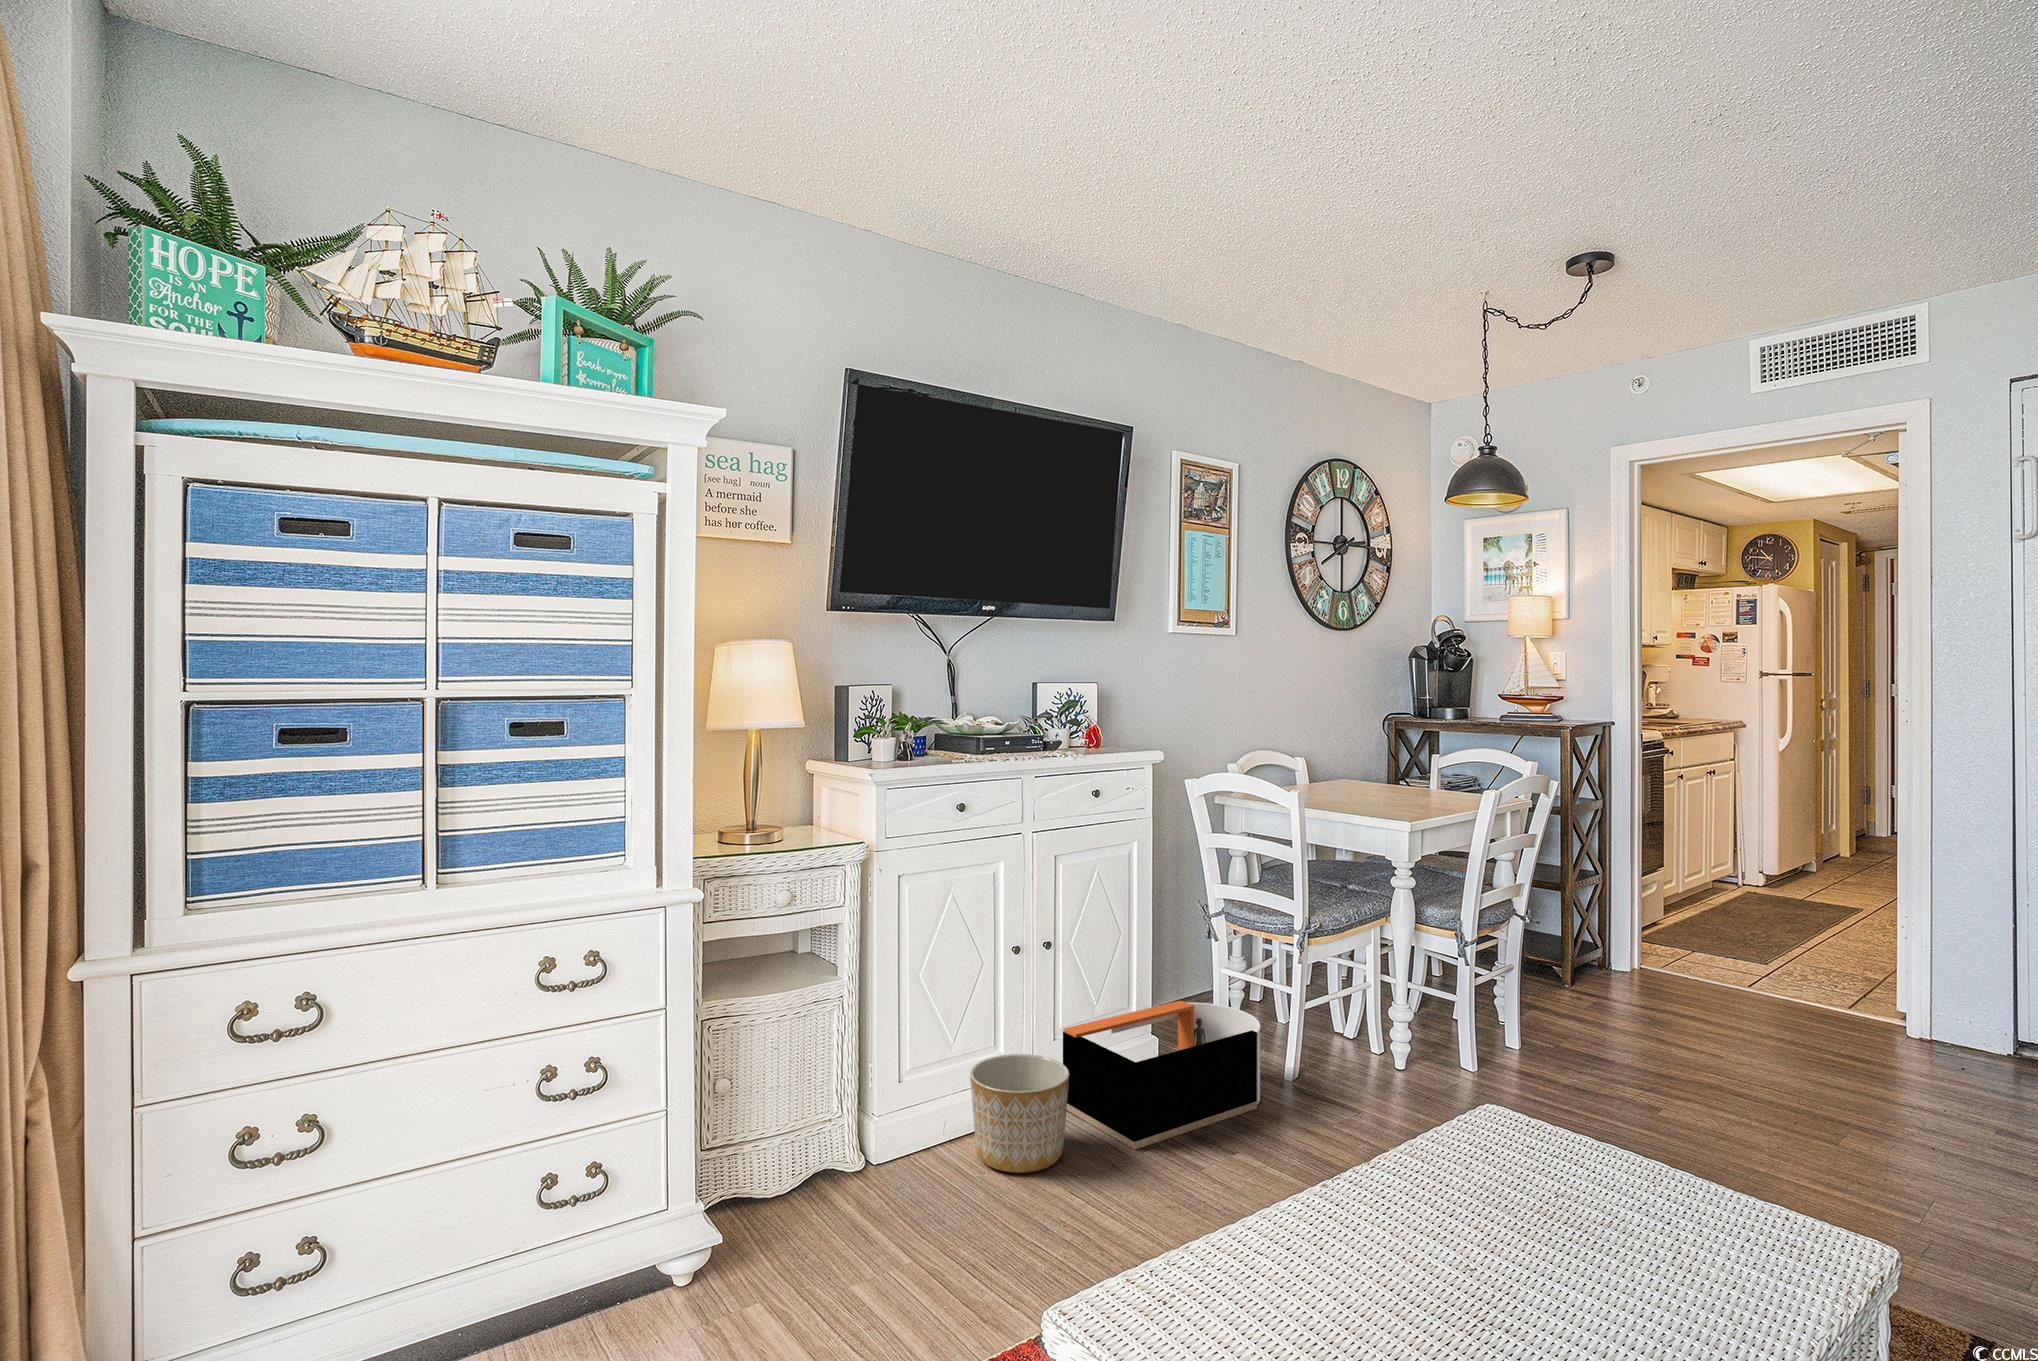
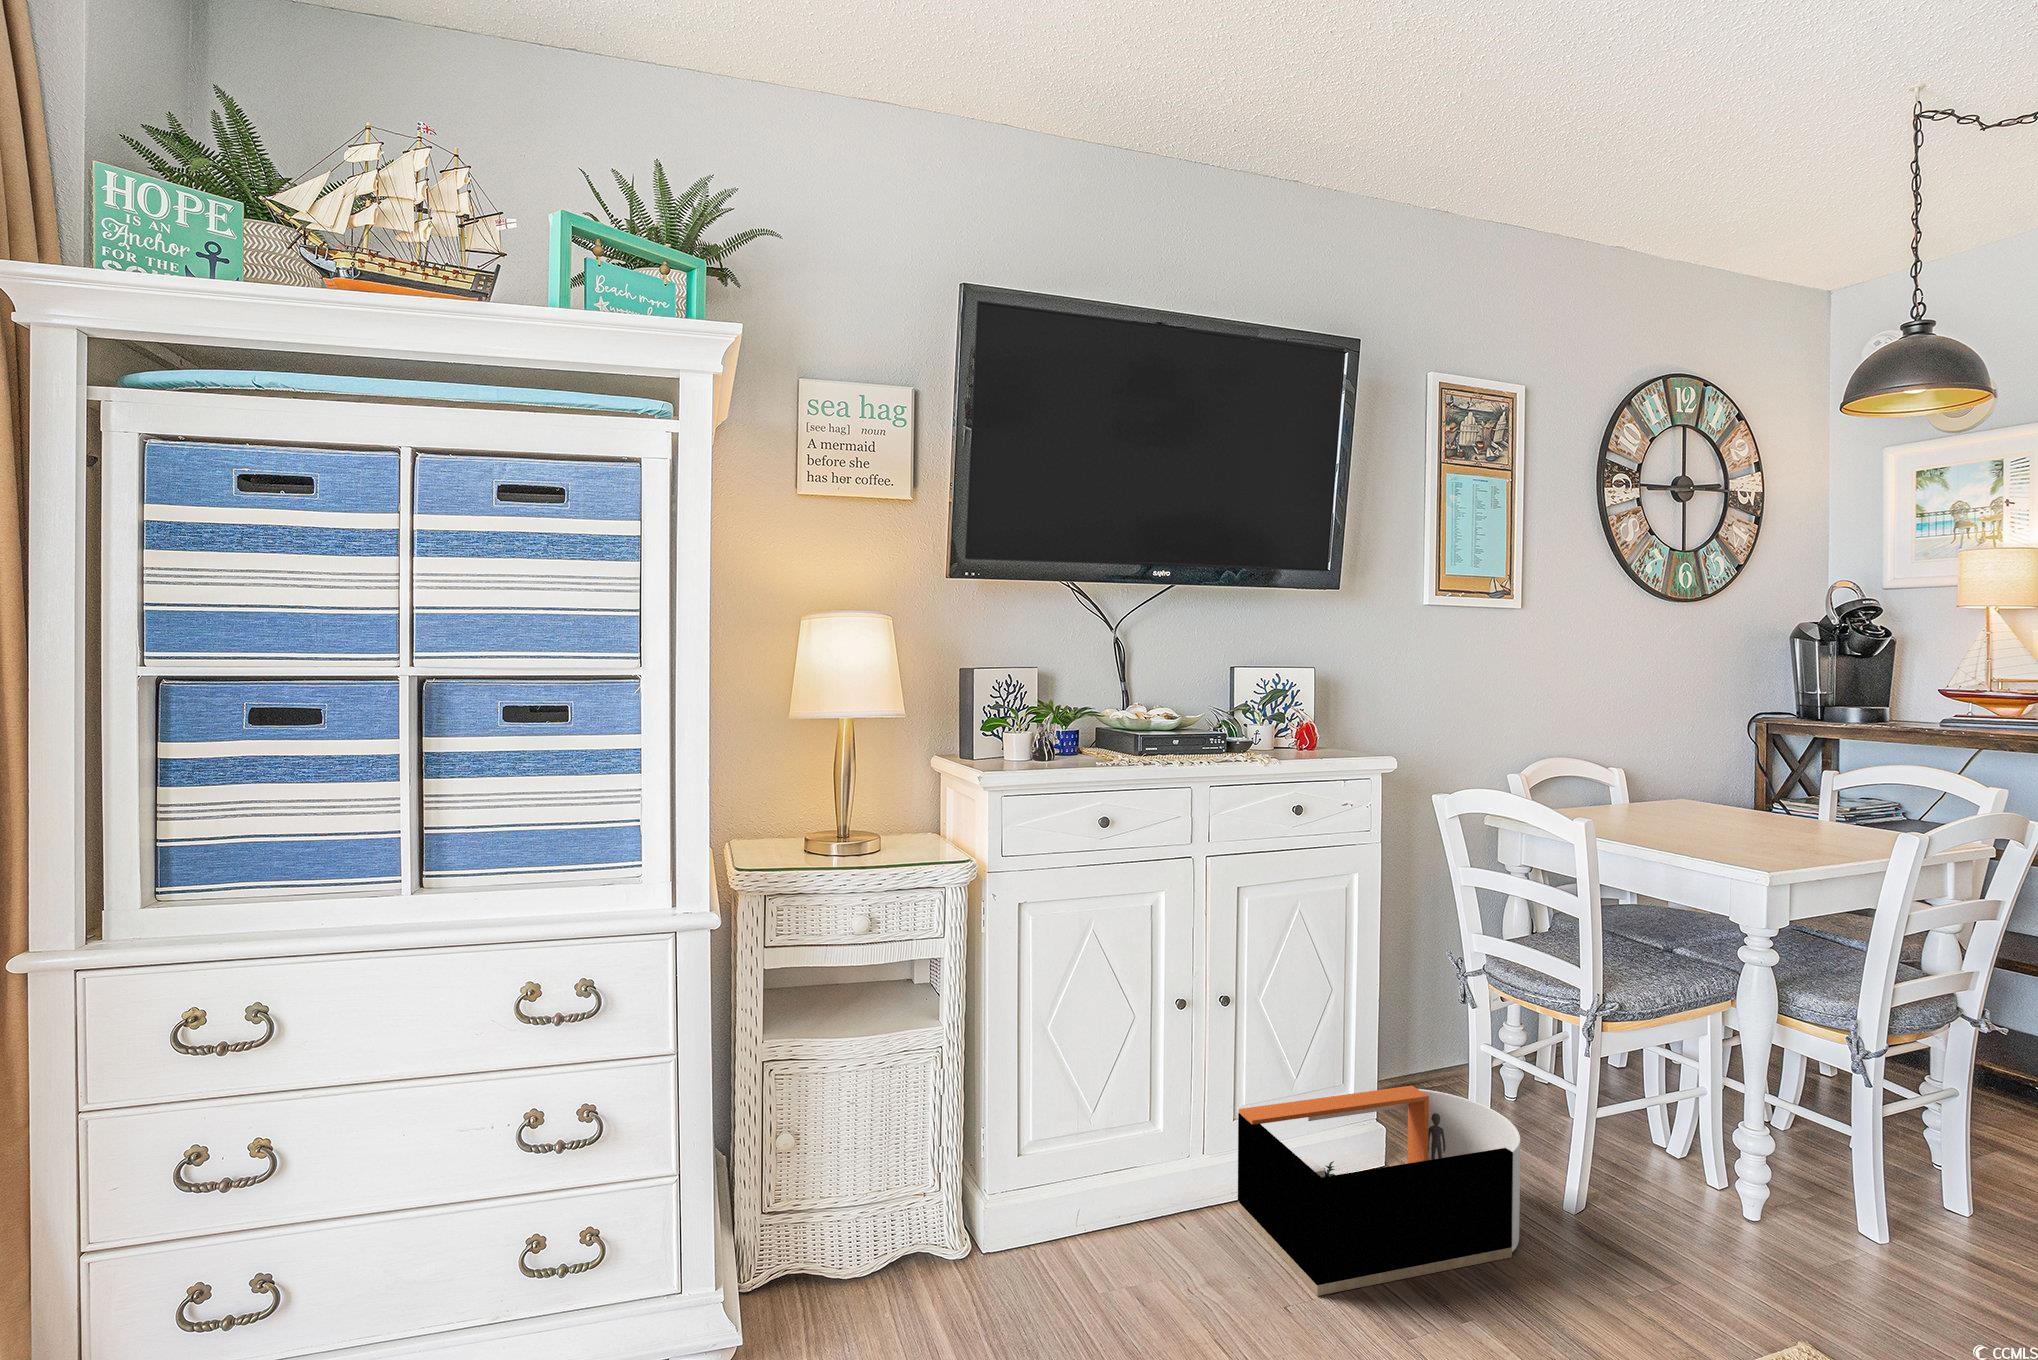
planter: present [970,1054,1069,1173] -> none [1096,1138,1226,1306]

